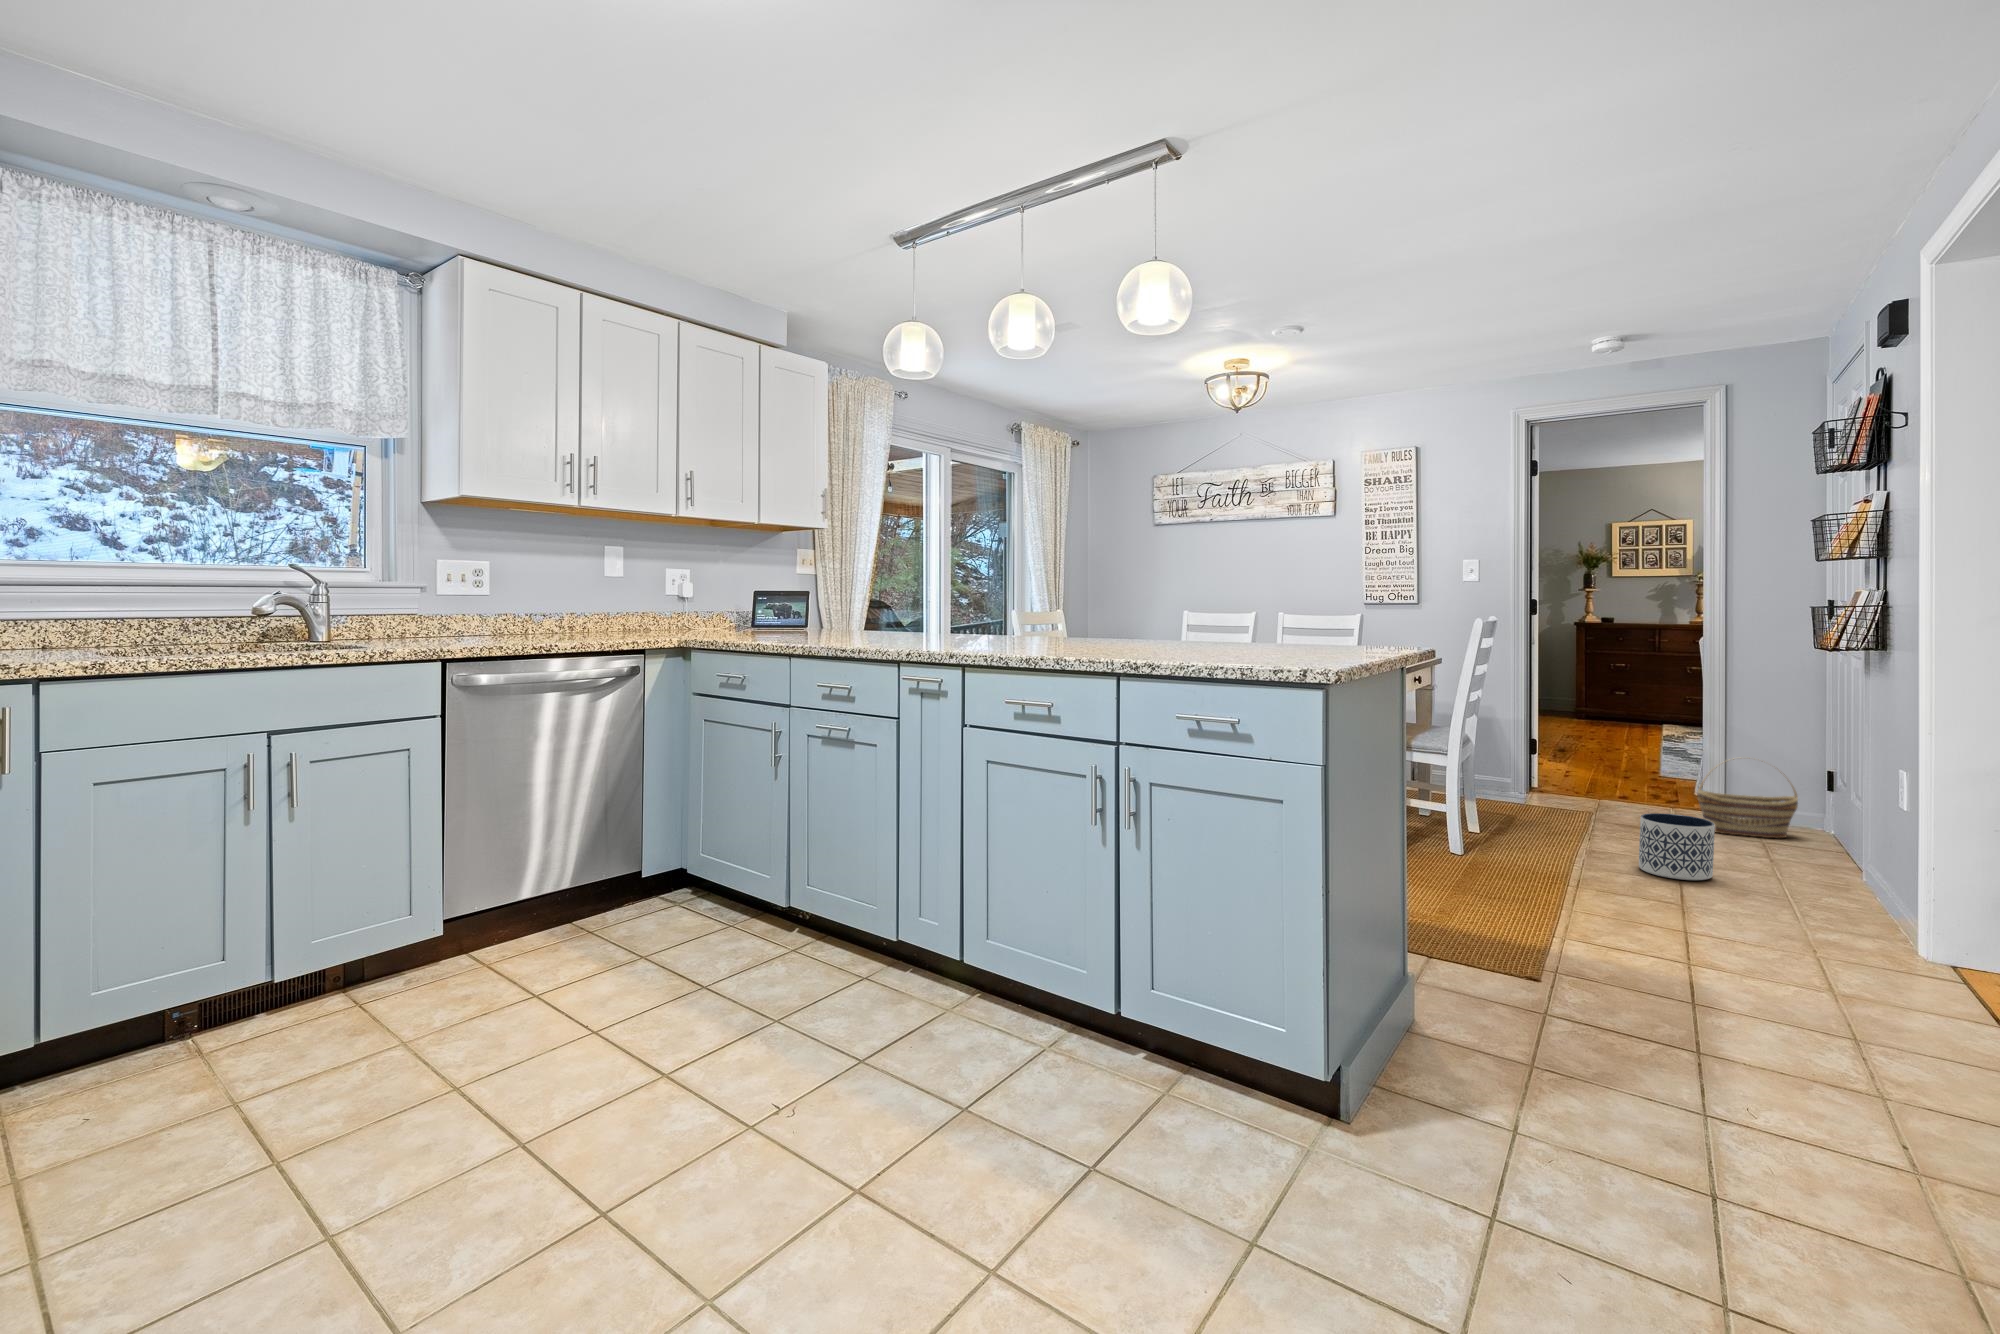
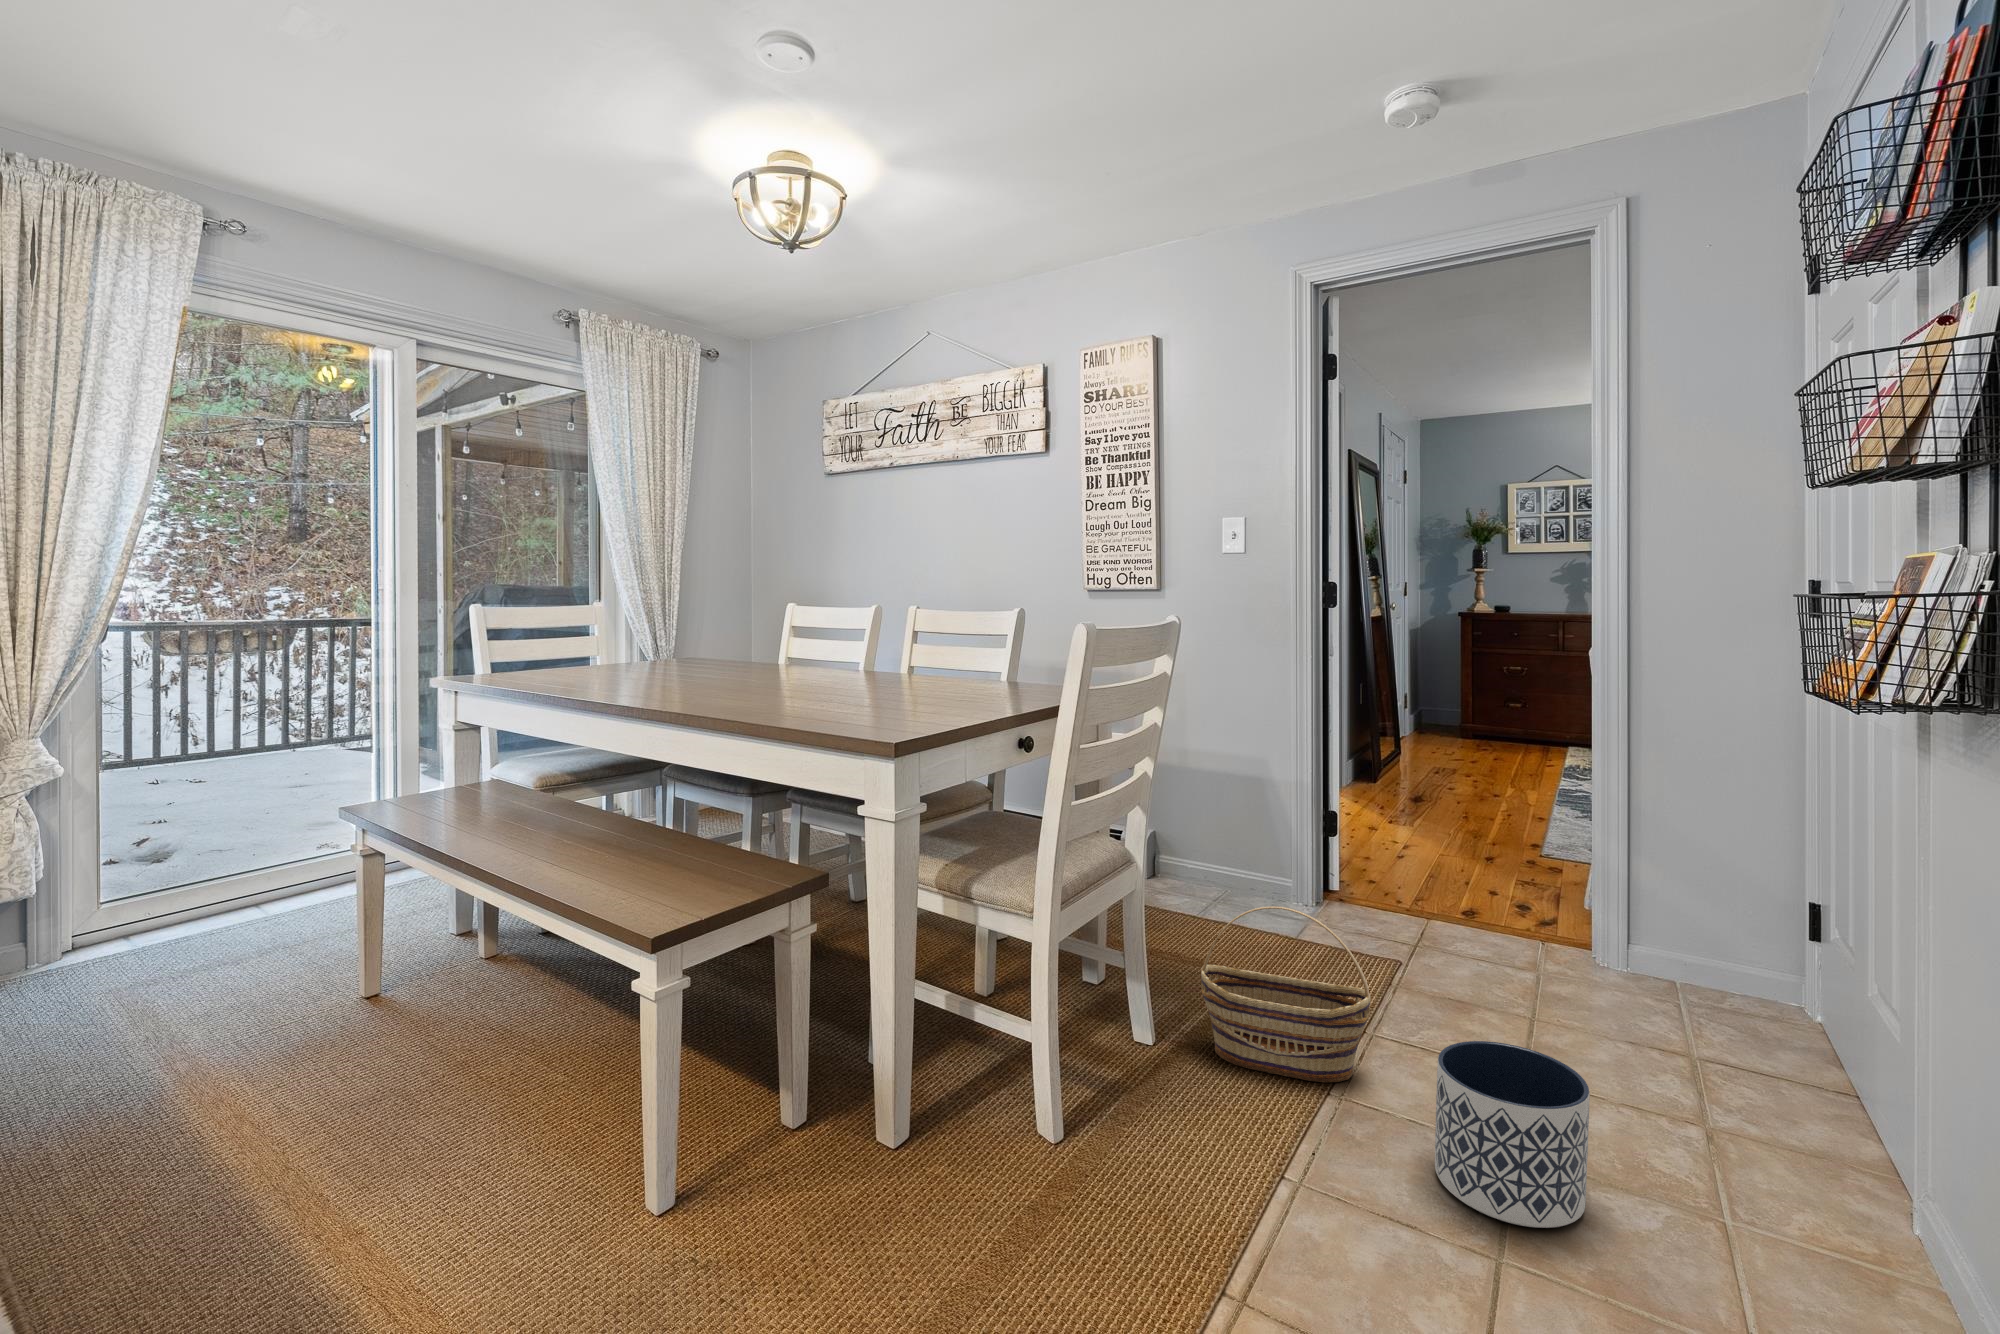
basket: present [1698,759,1798,838] -> present [1201,906,1370,1082]

